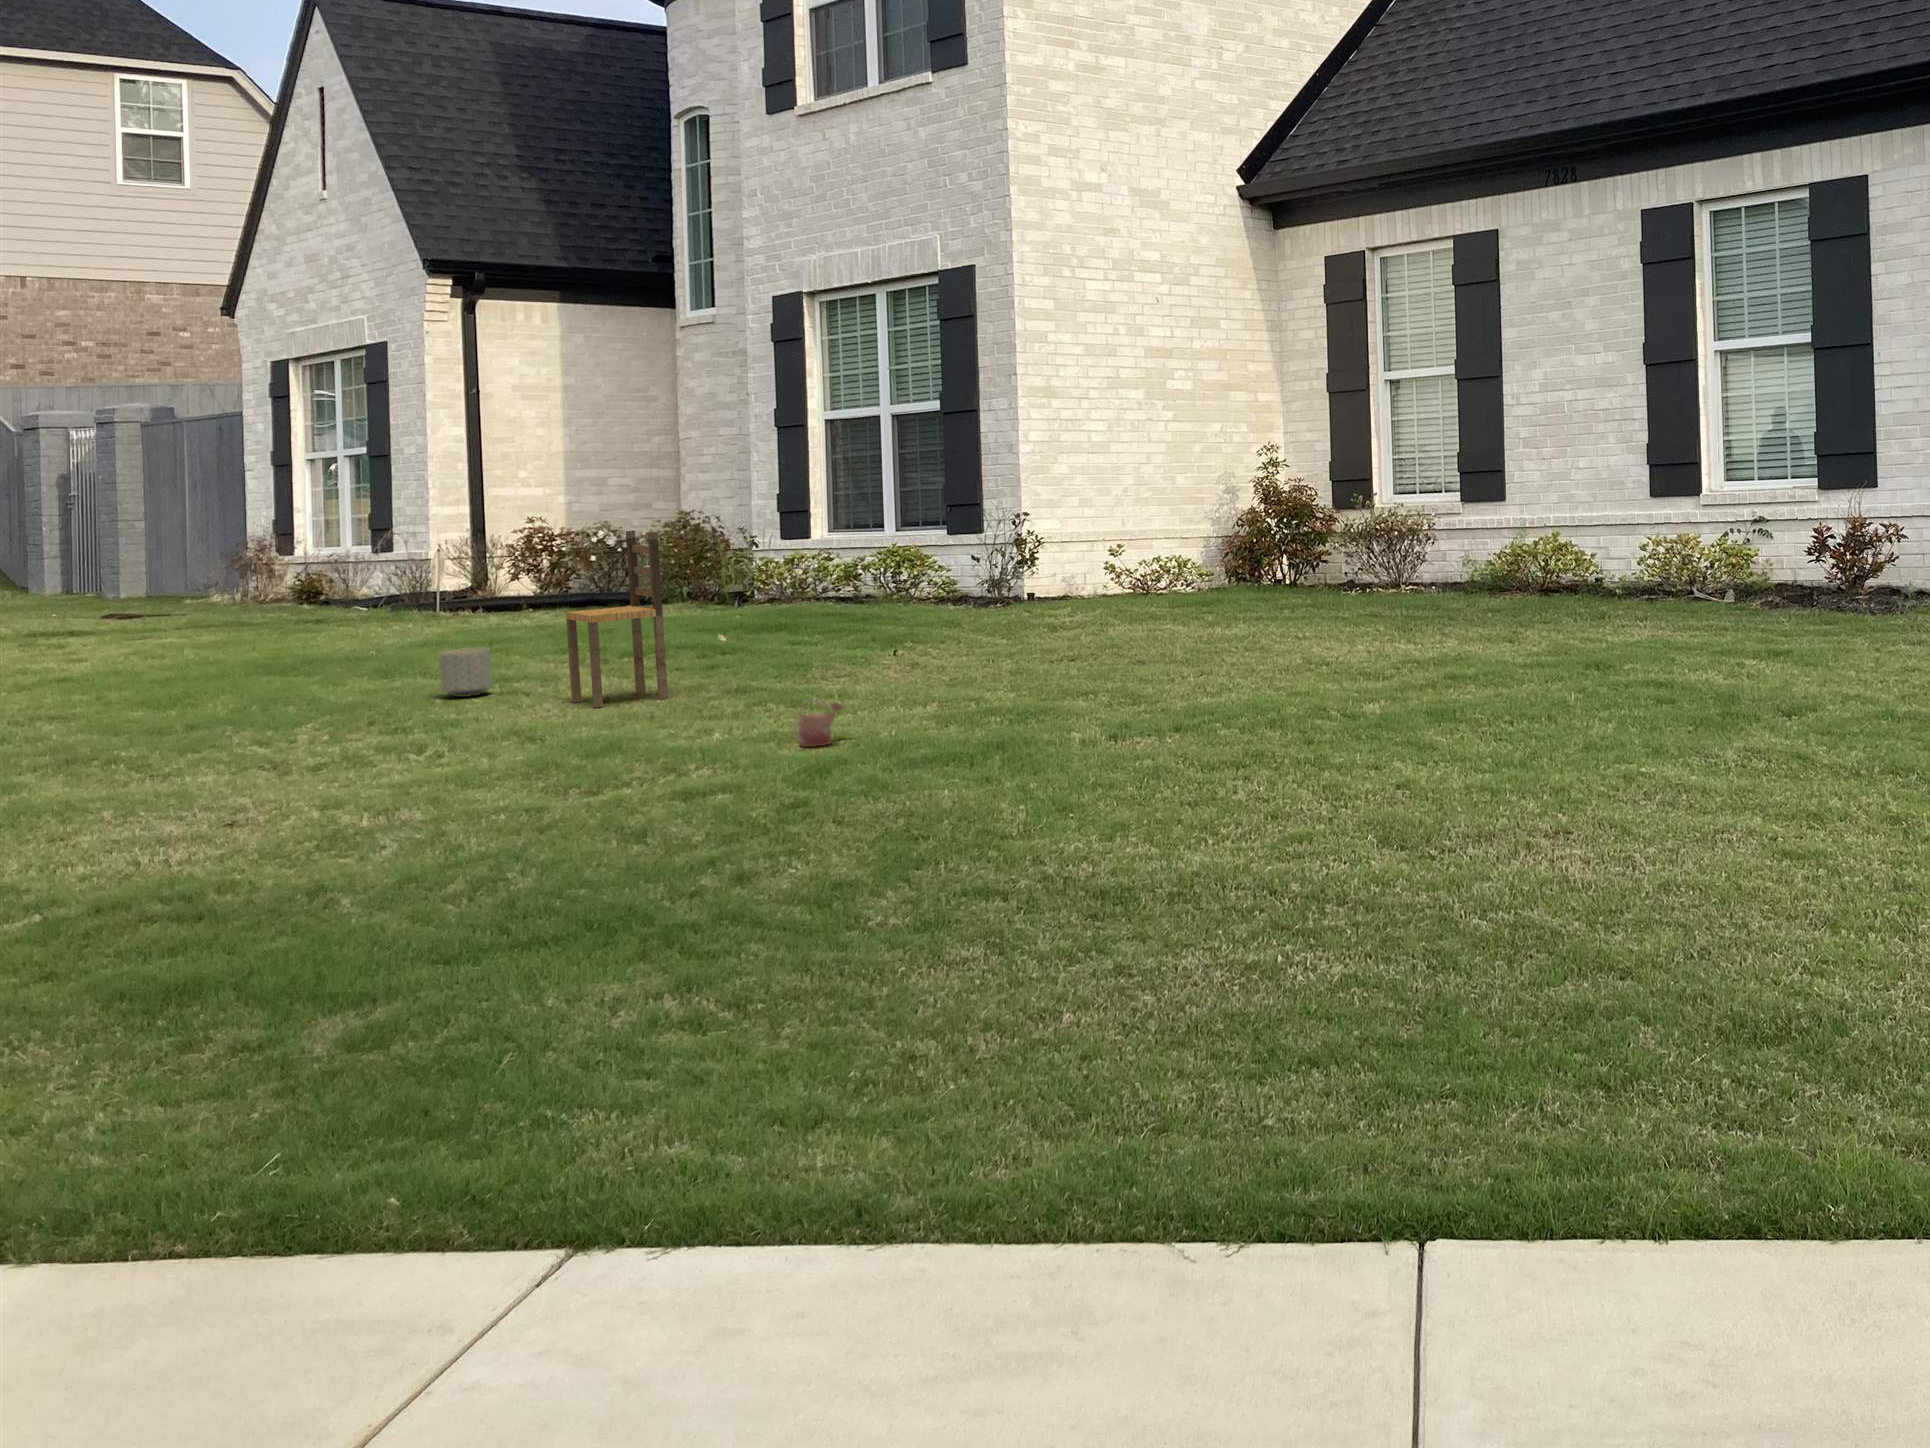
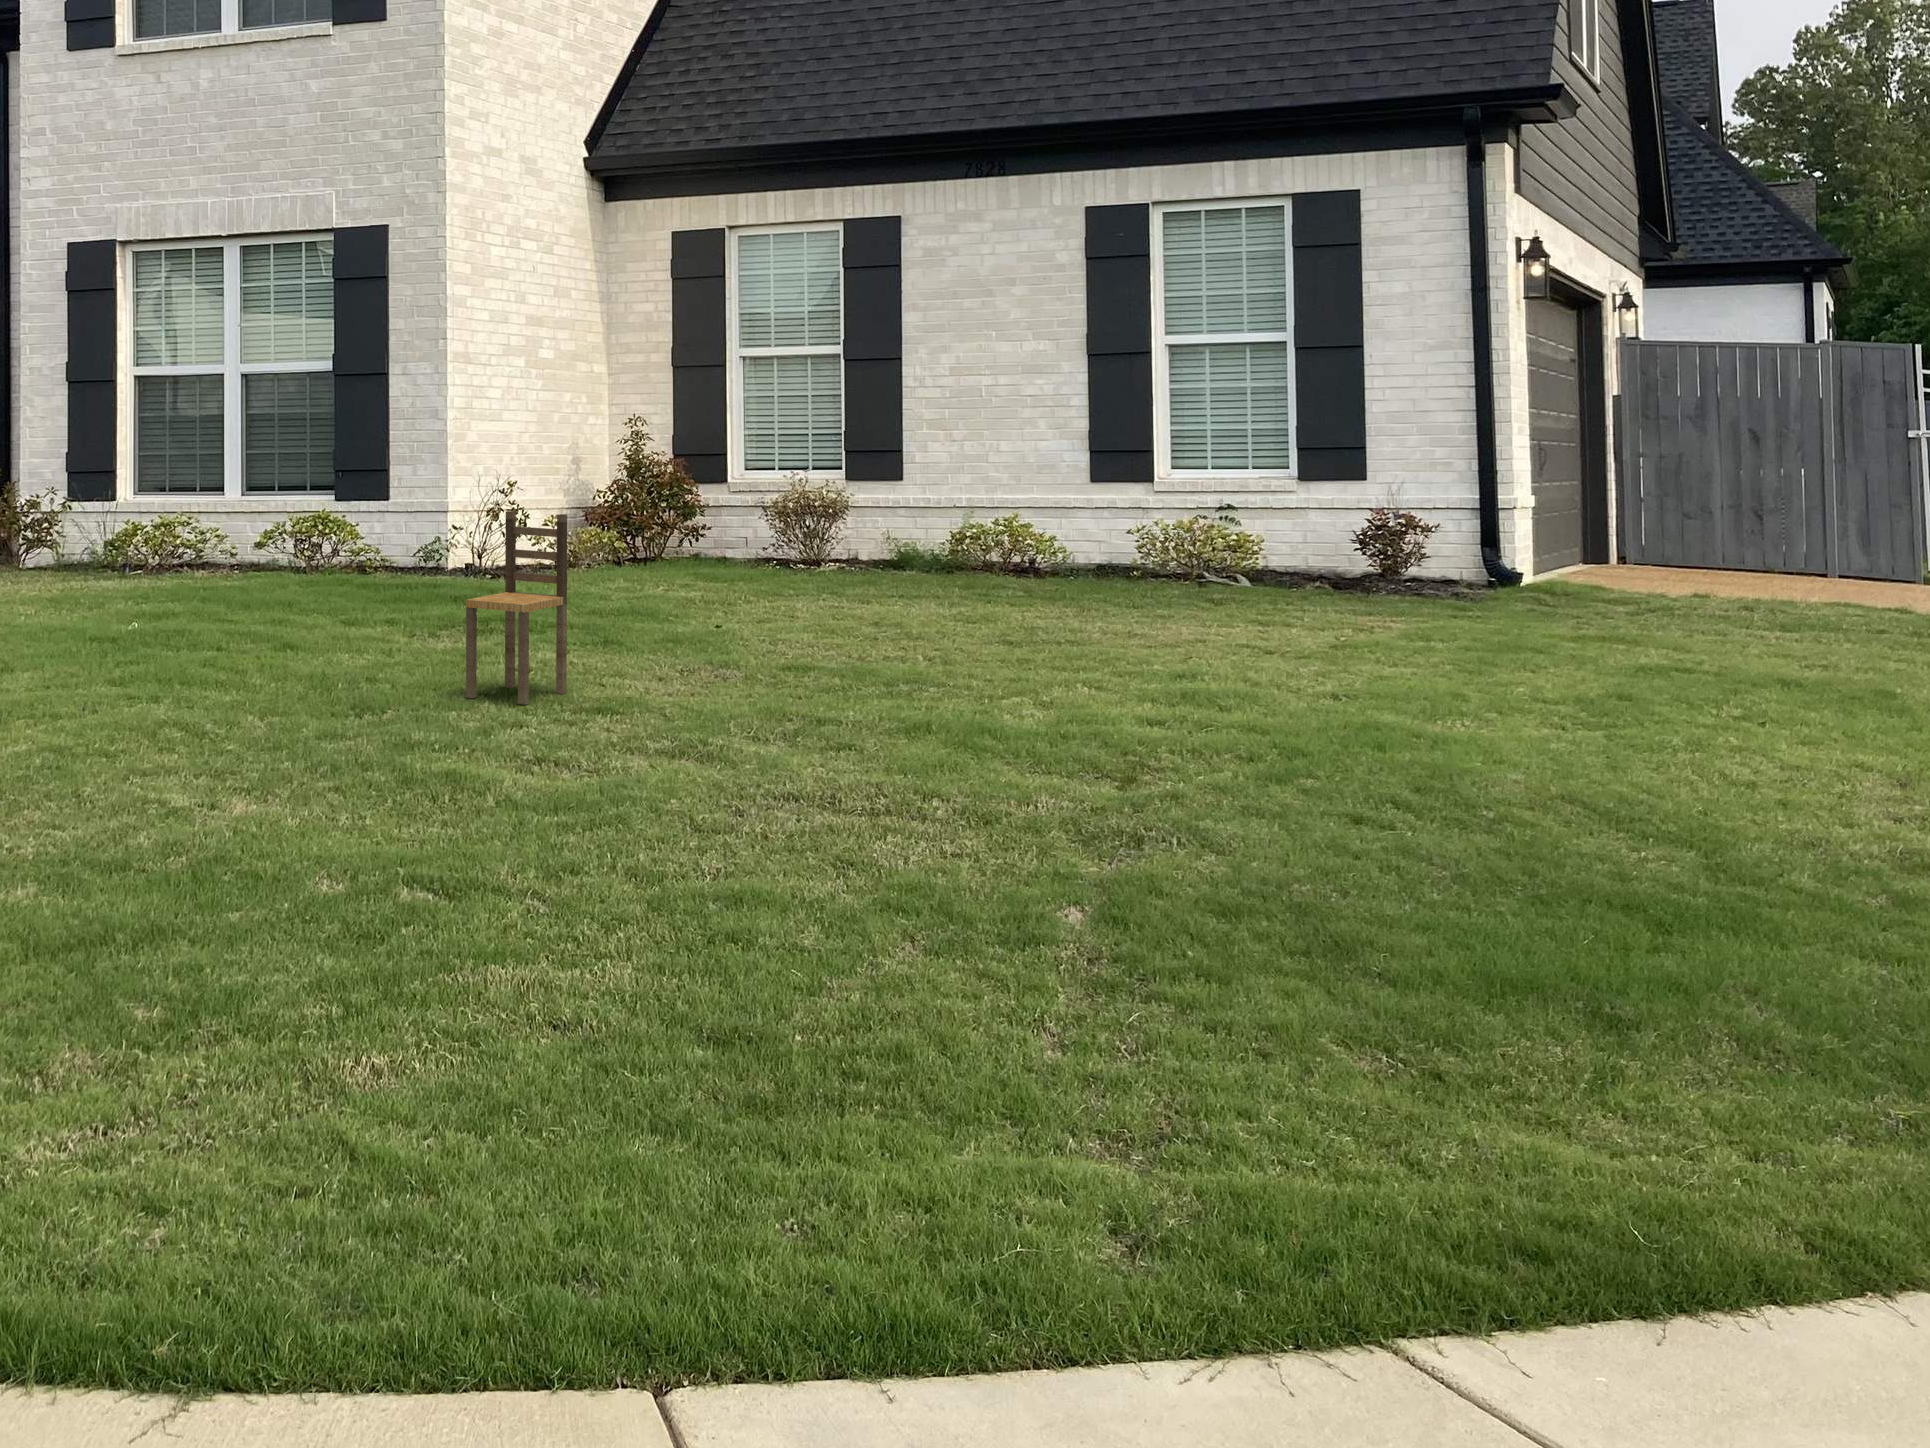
planter: present [438,648,493,697] -> none [274,636,327,692]
watering can: present [794,701,842,747] -> none [940,701,977,752]

